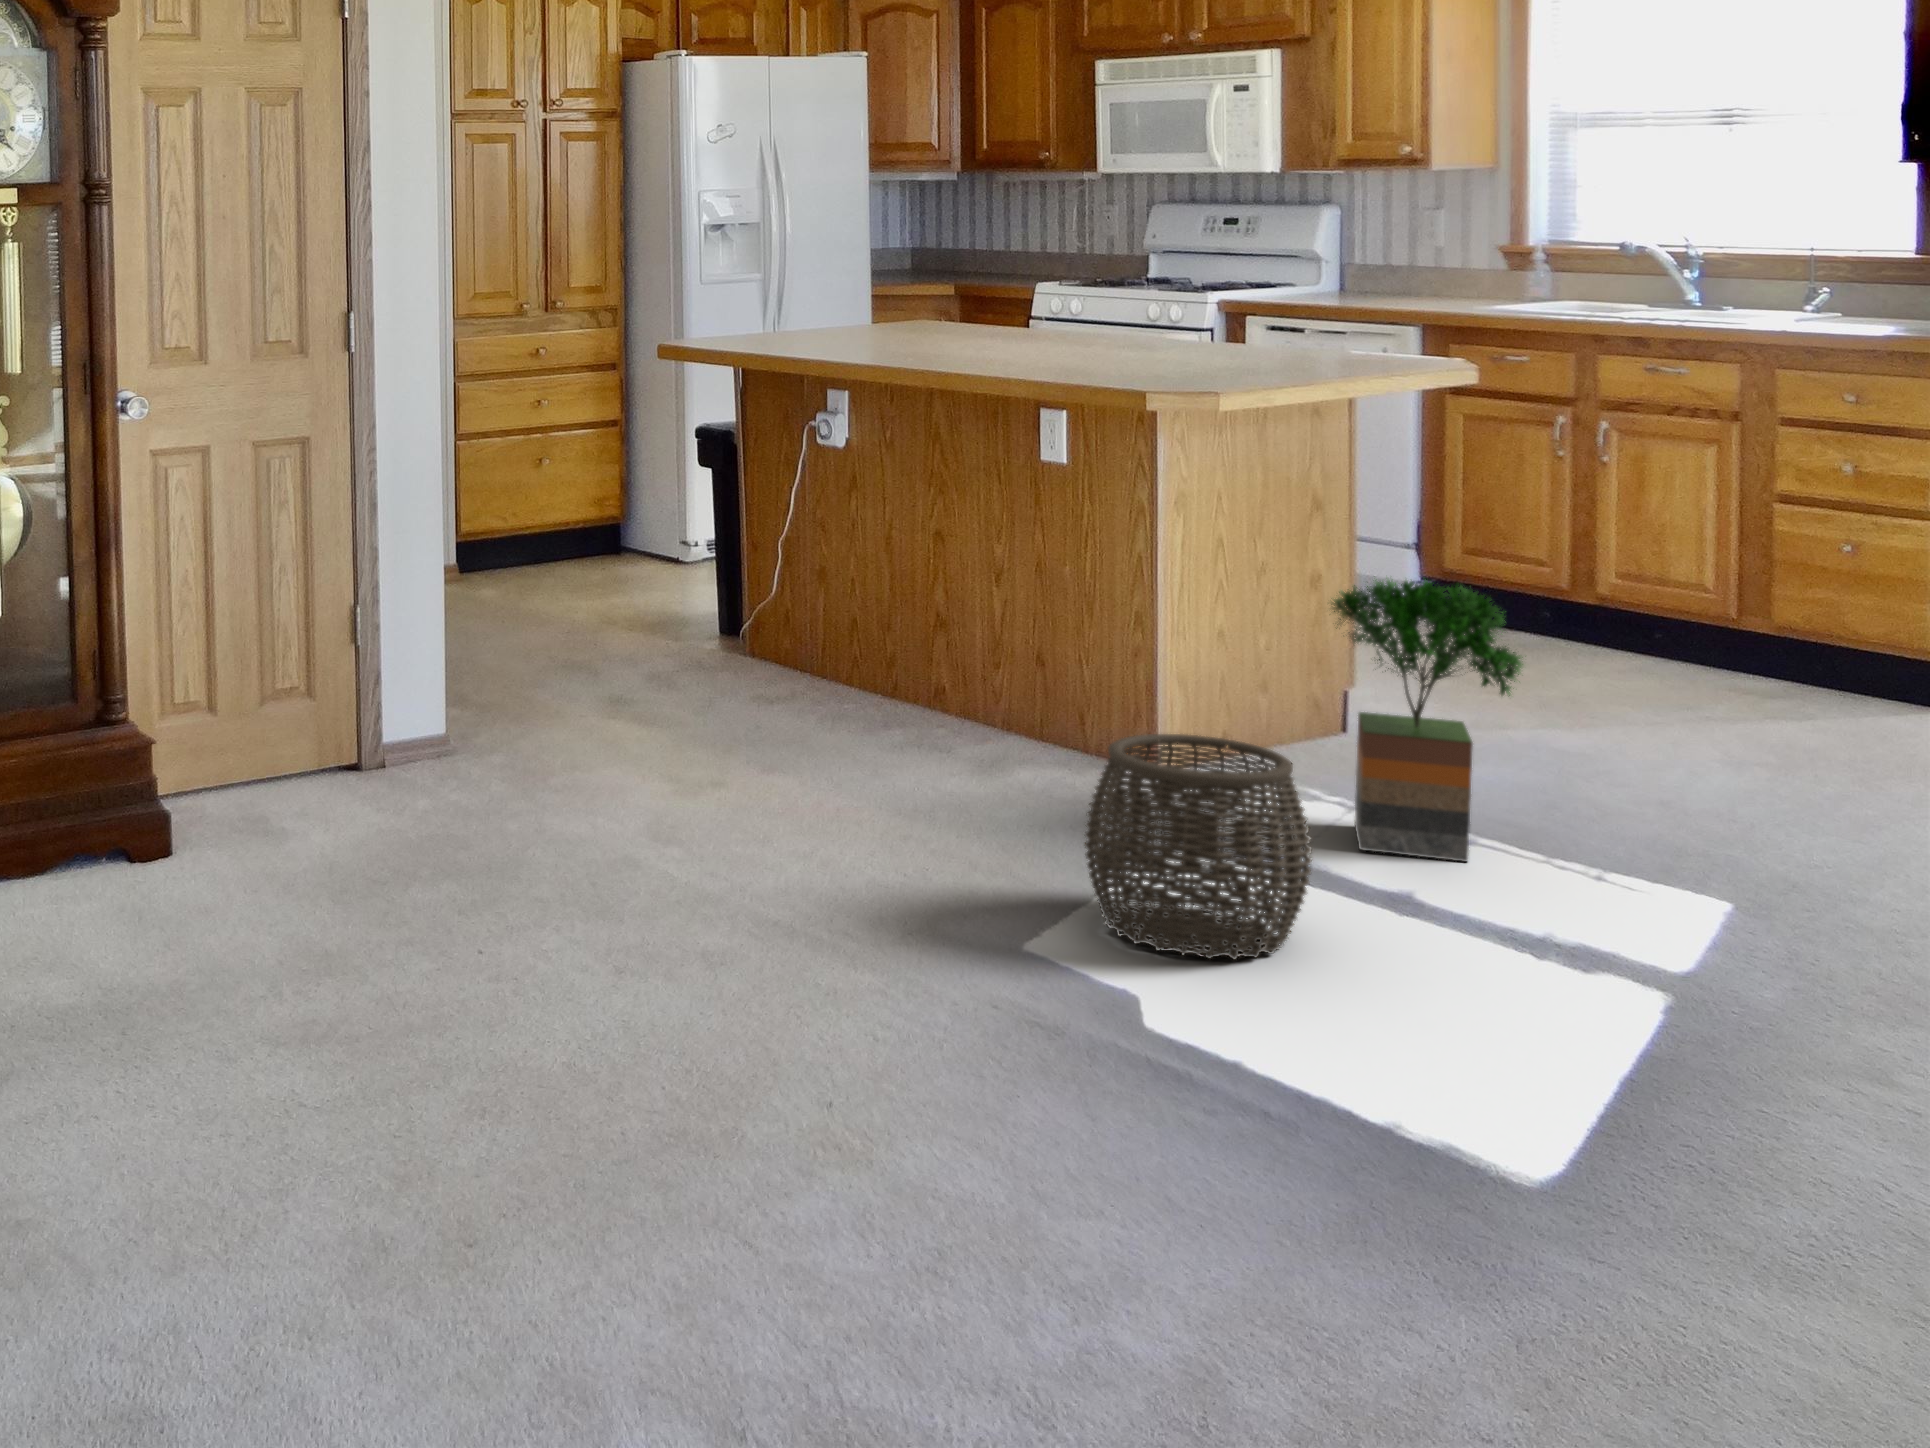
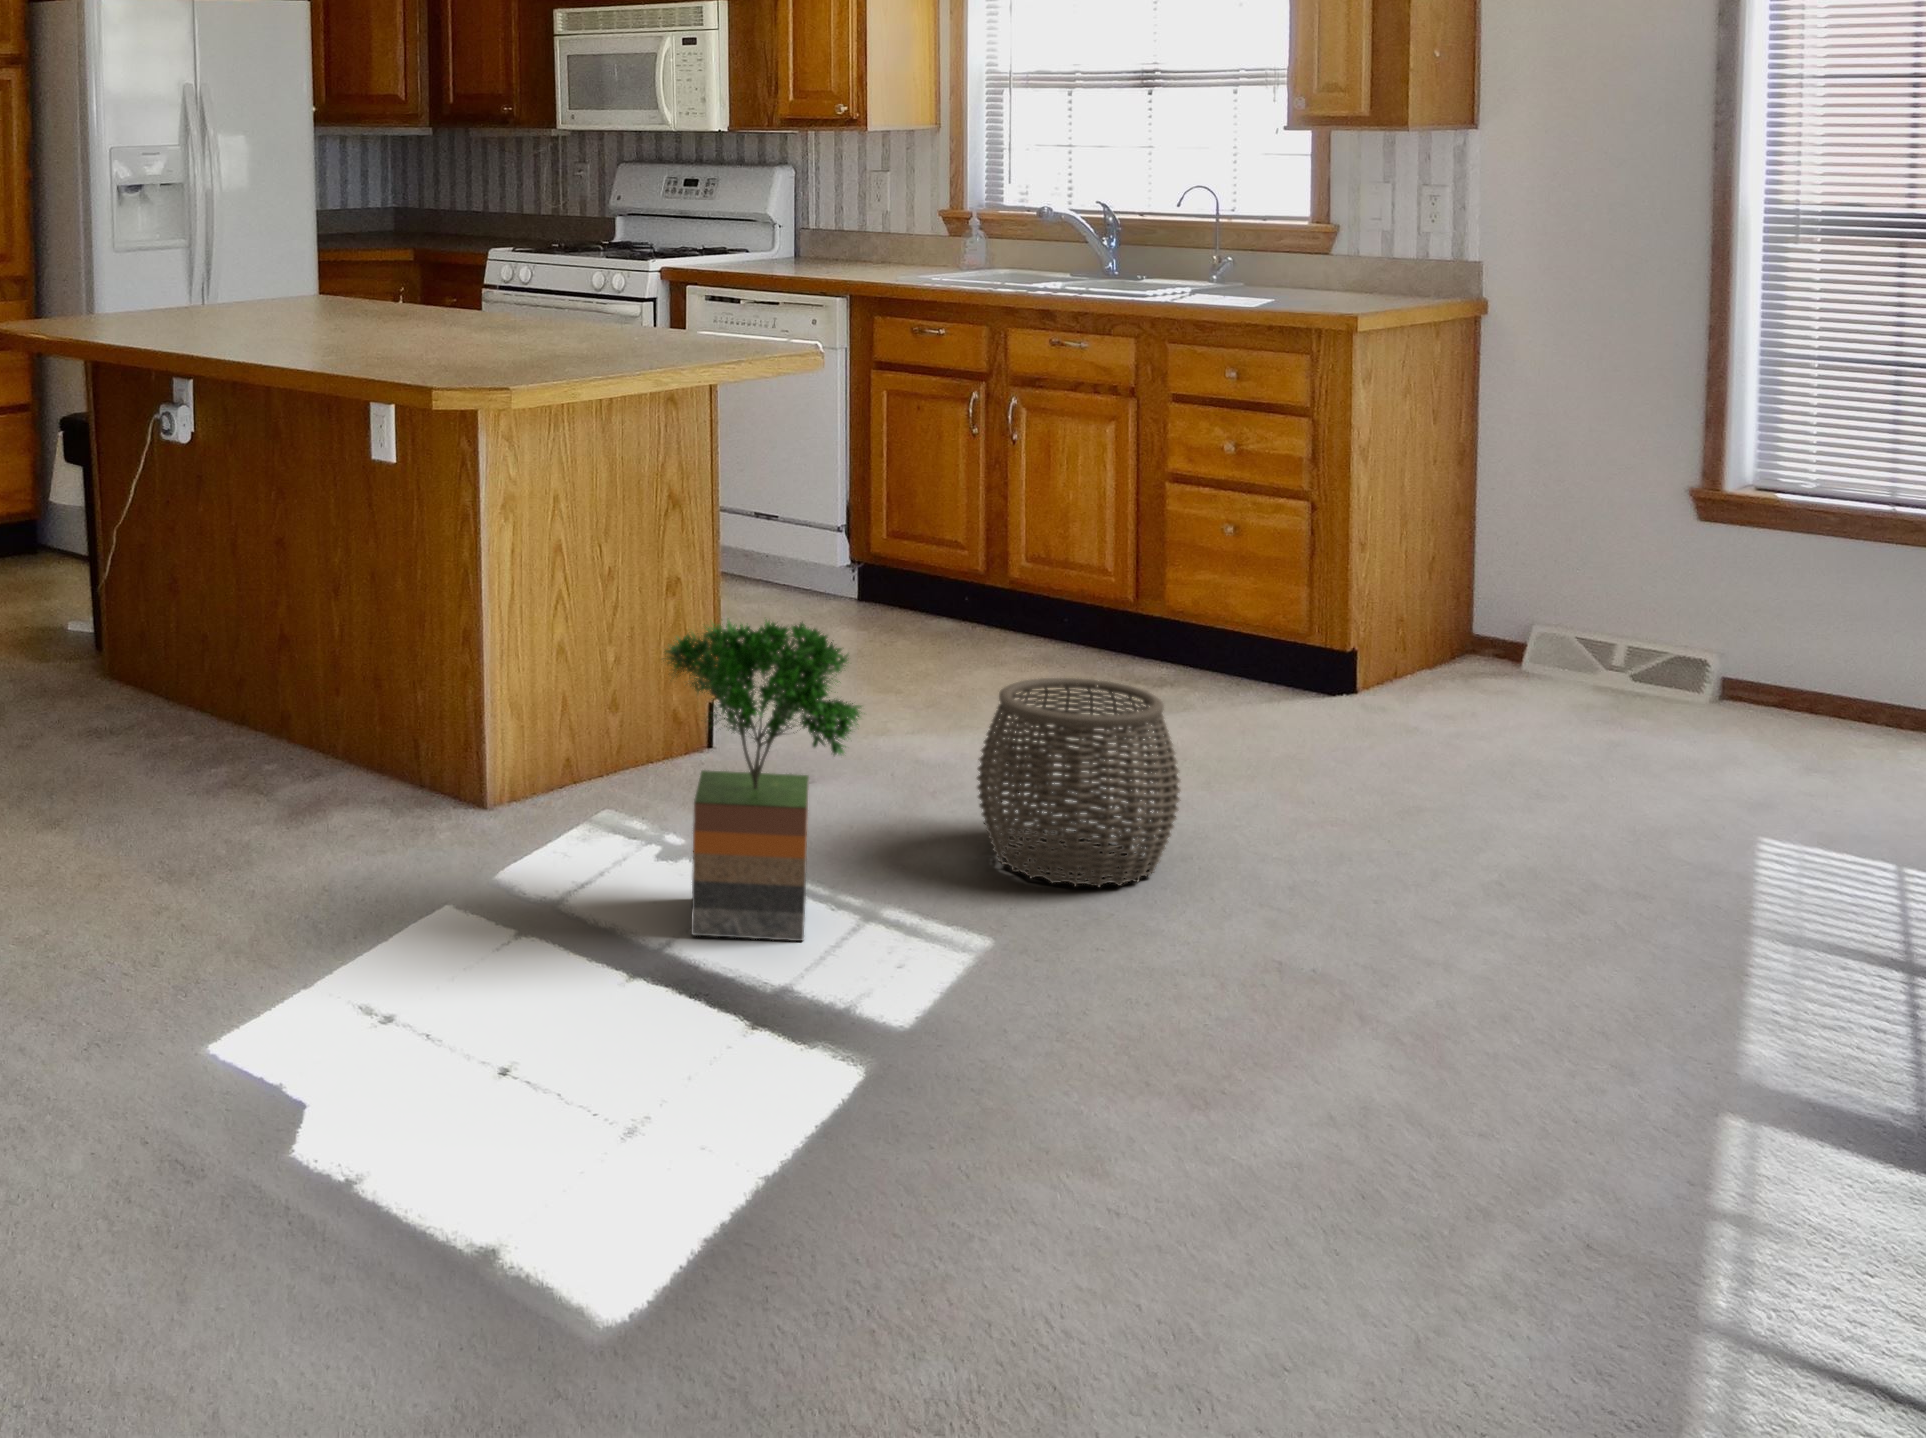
woven basket: present [1084,734,1312,959] -> present [977,678,1181,887]

